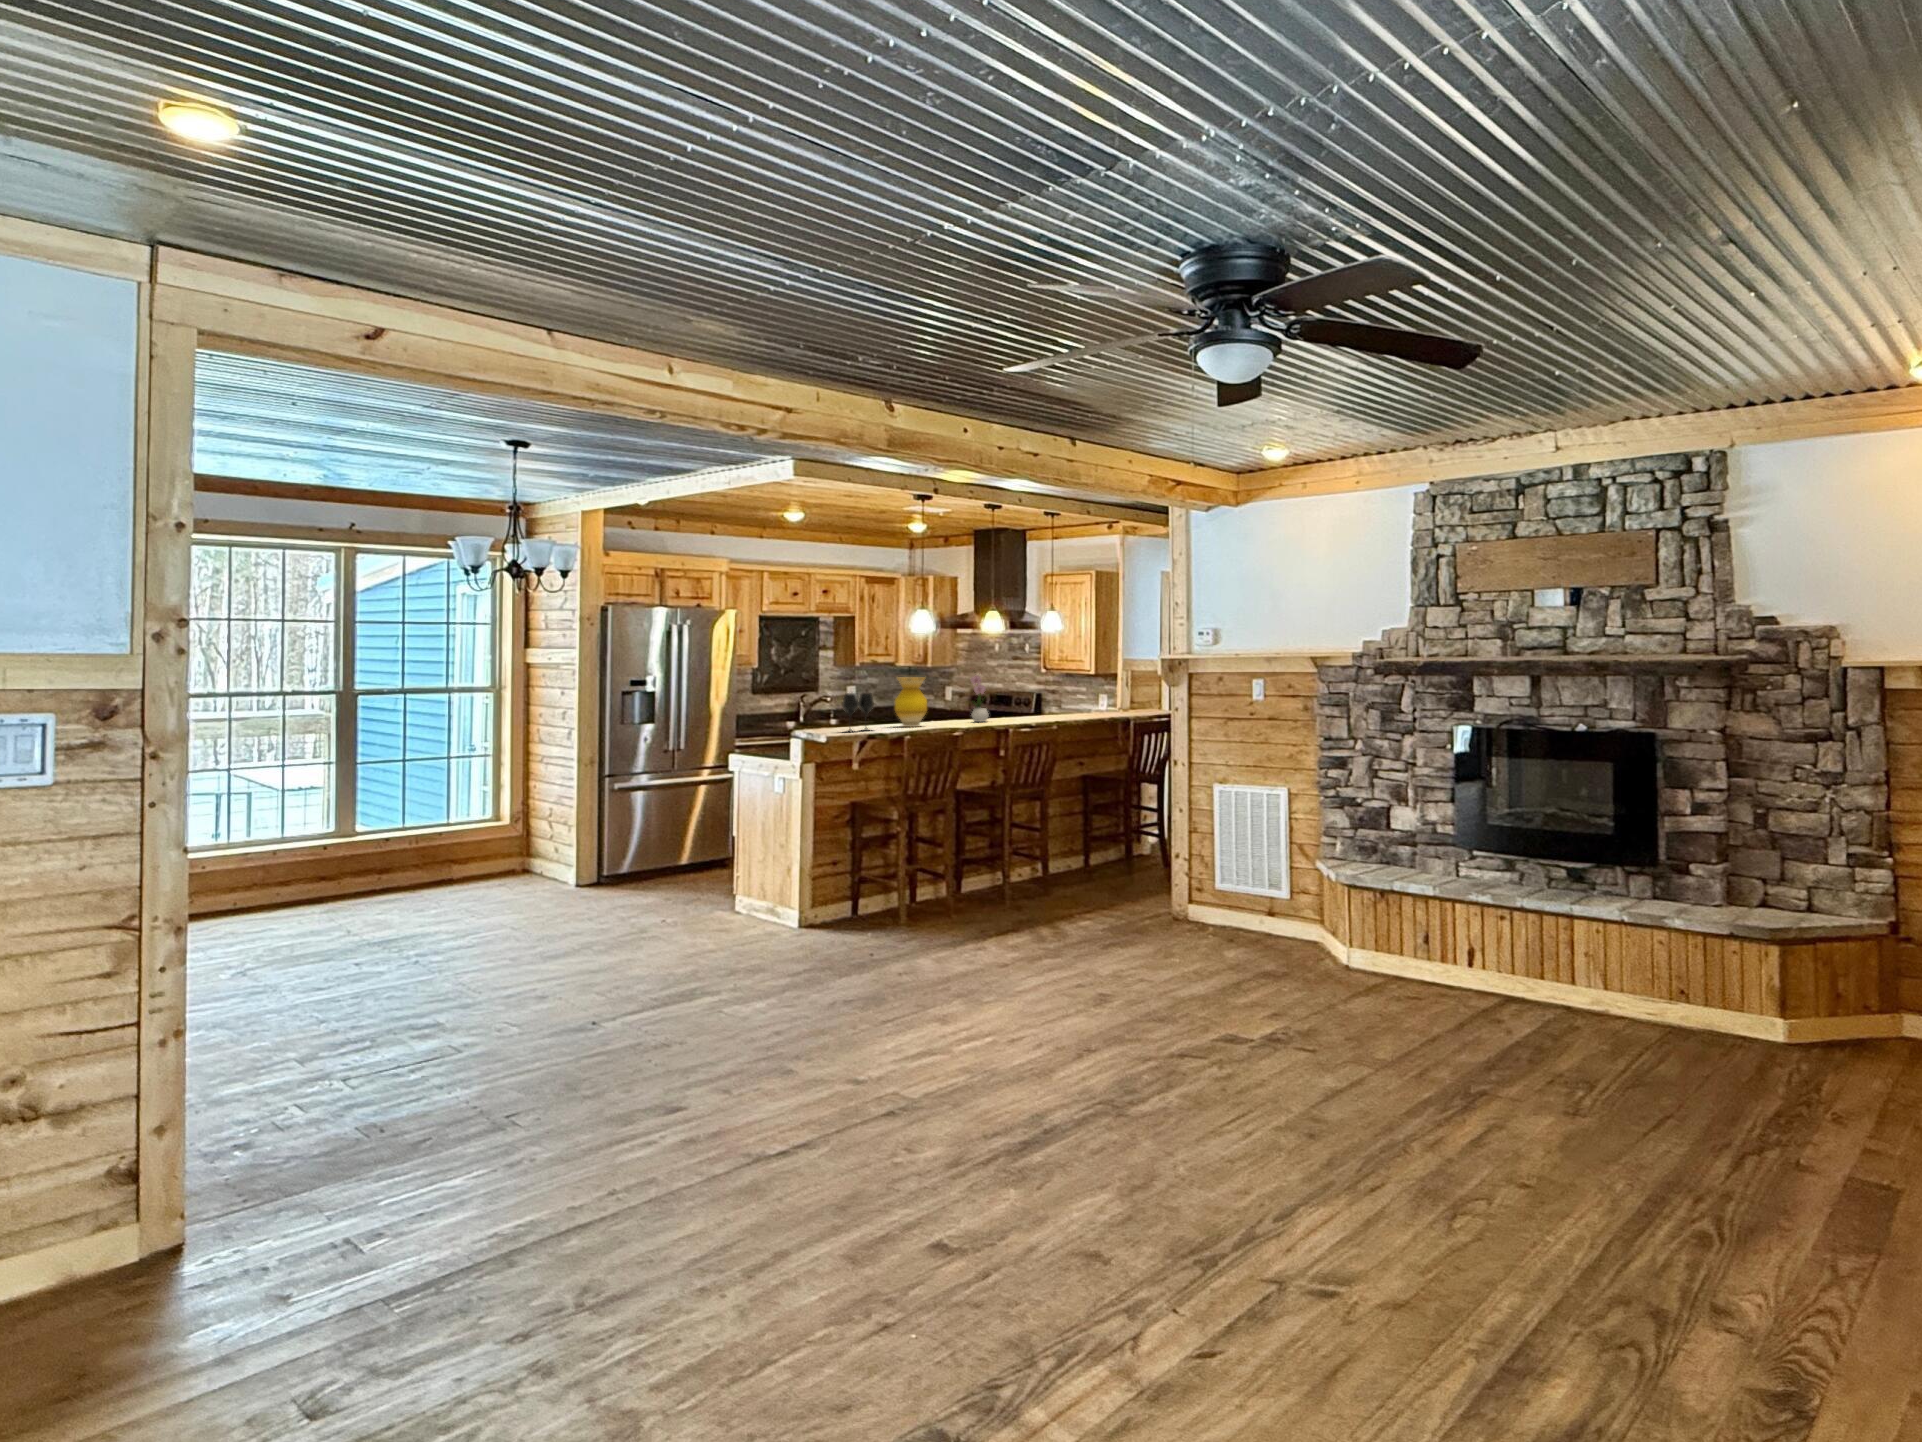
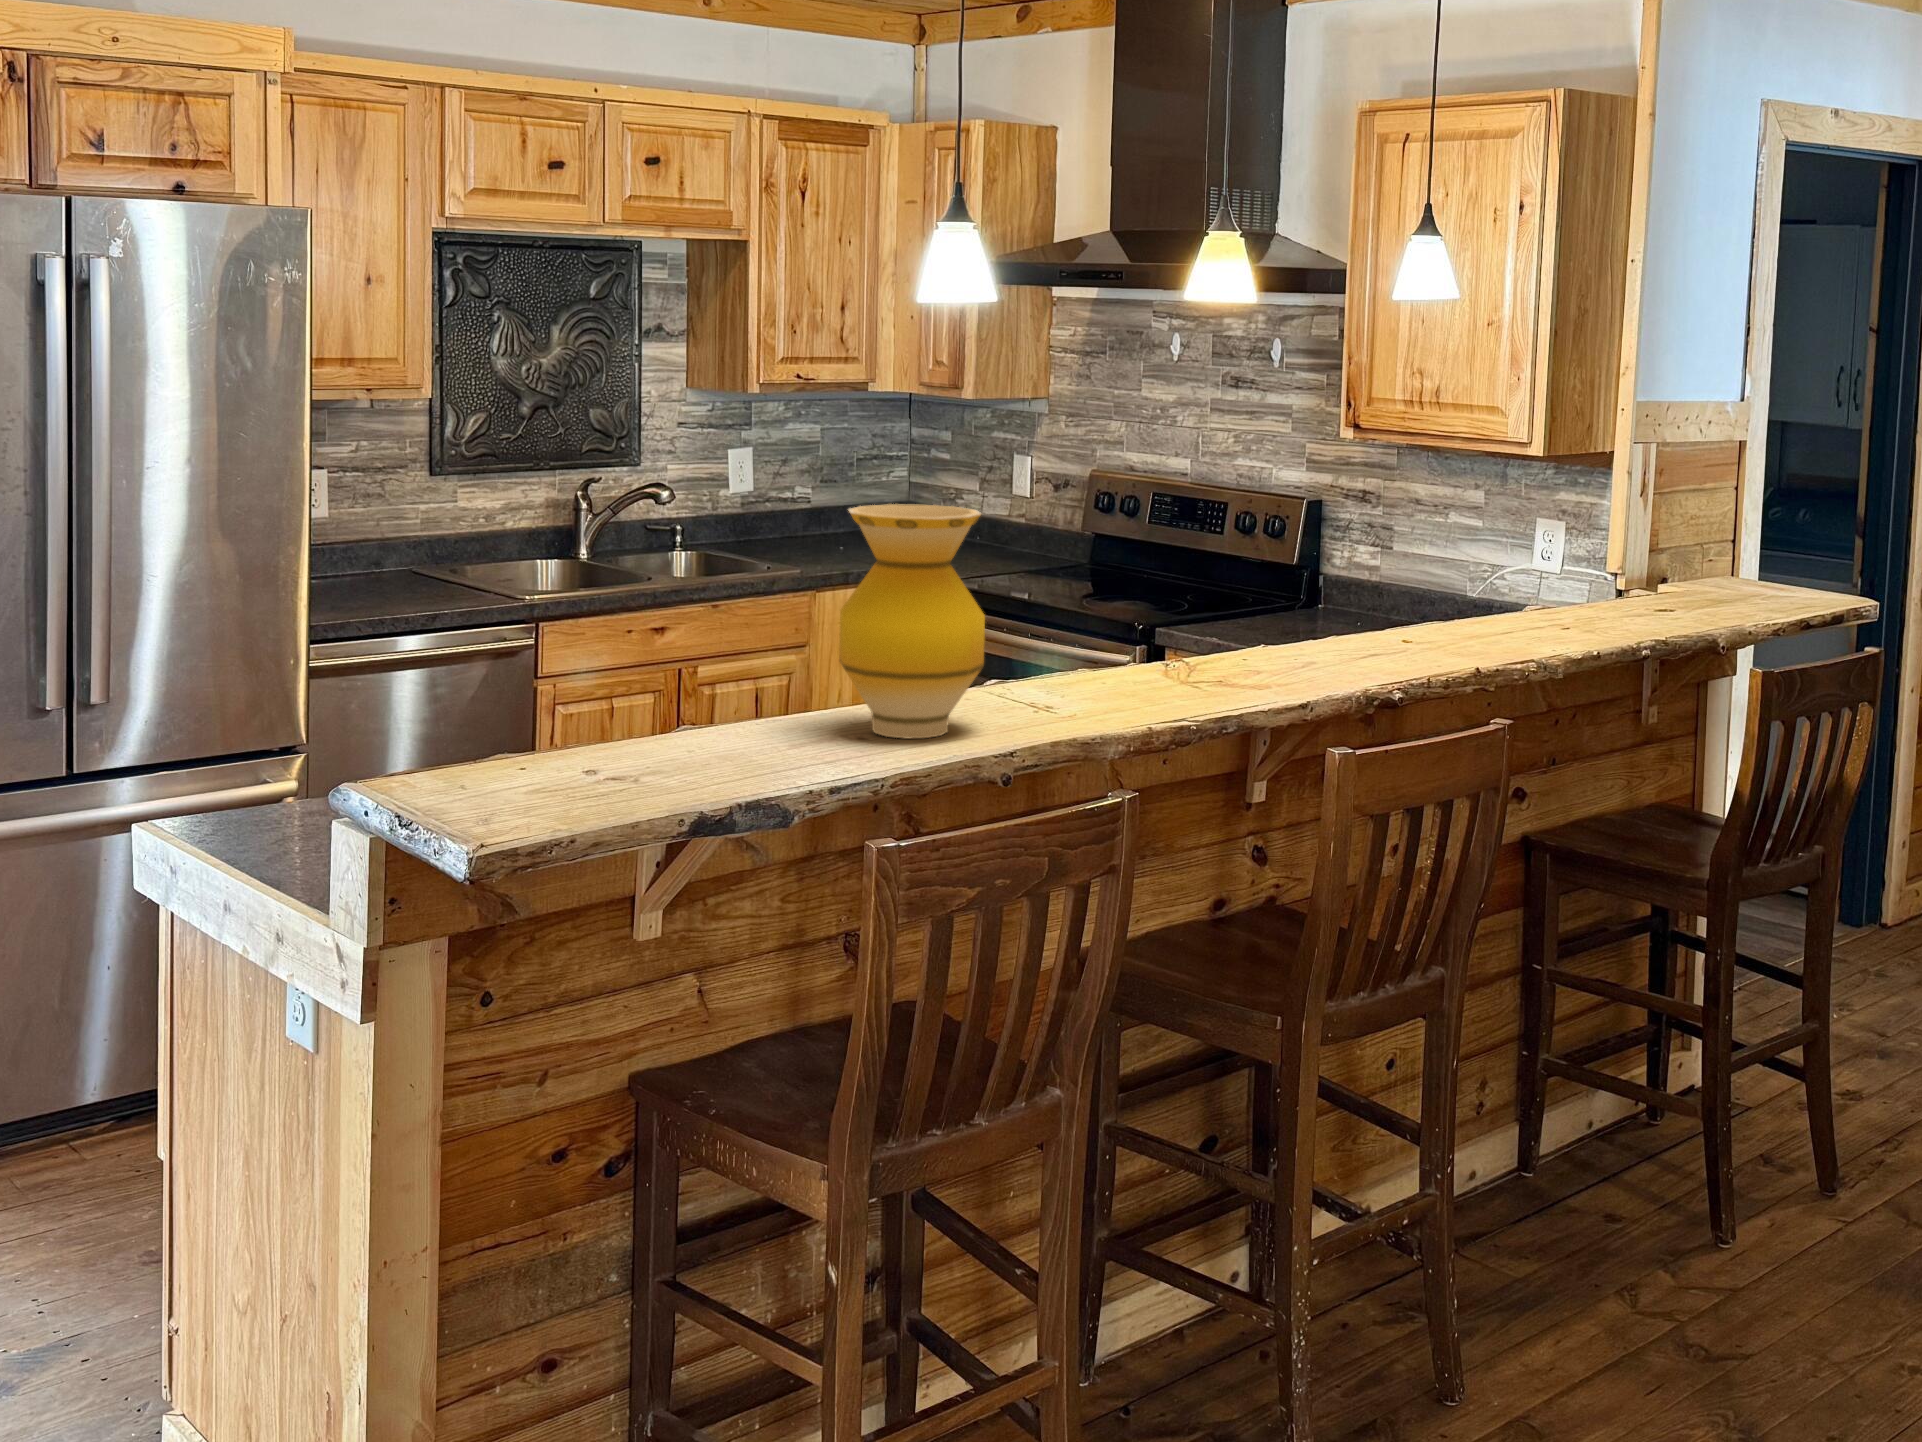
flower arrangement: present [971,675,989,722] -> none [1160,460,1244,694]
wine glass: present [842,693,874,732] -> none [571,598,735,808]

